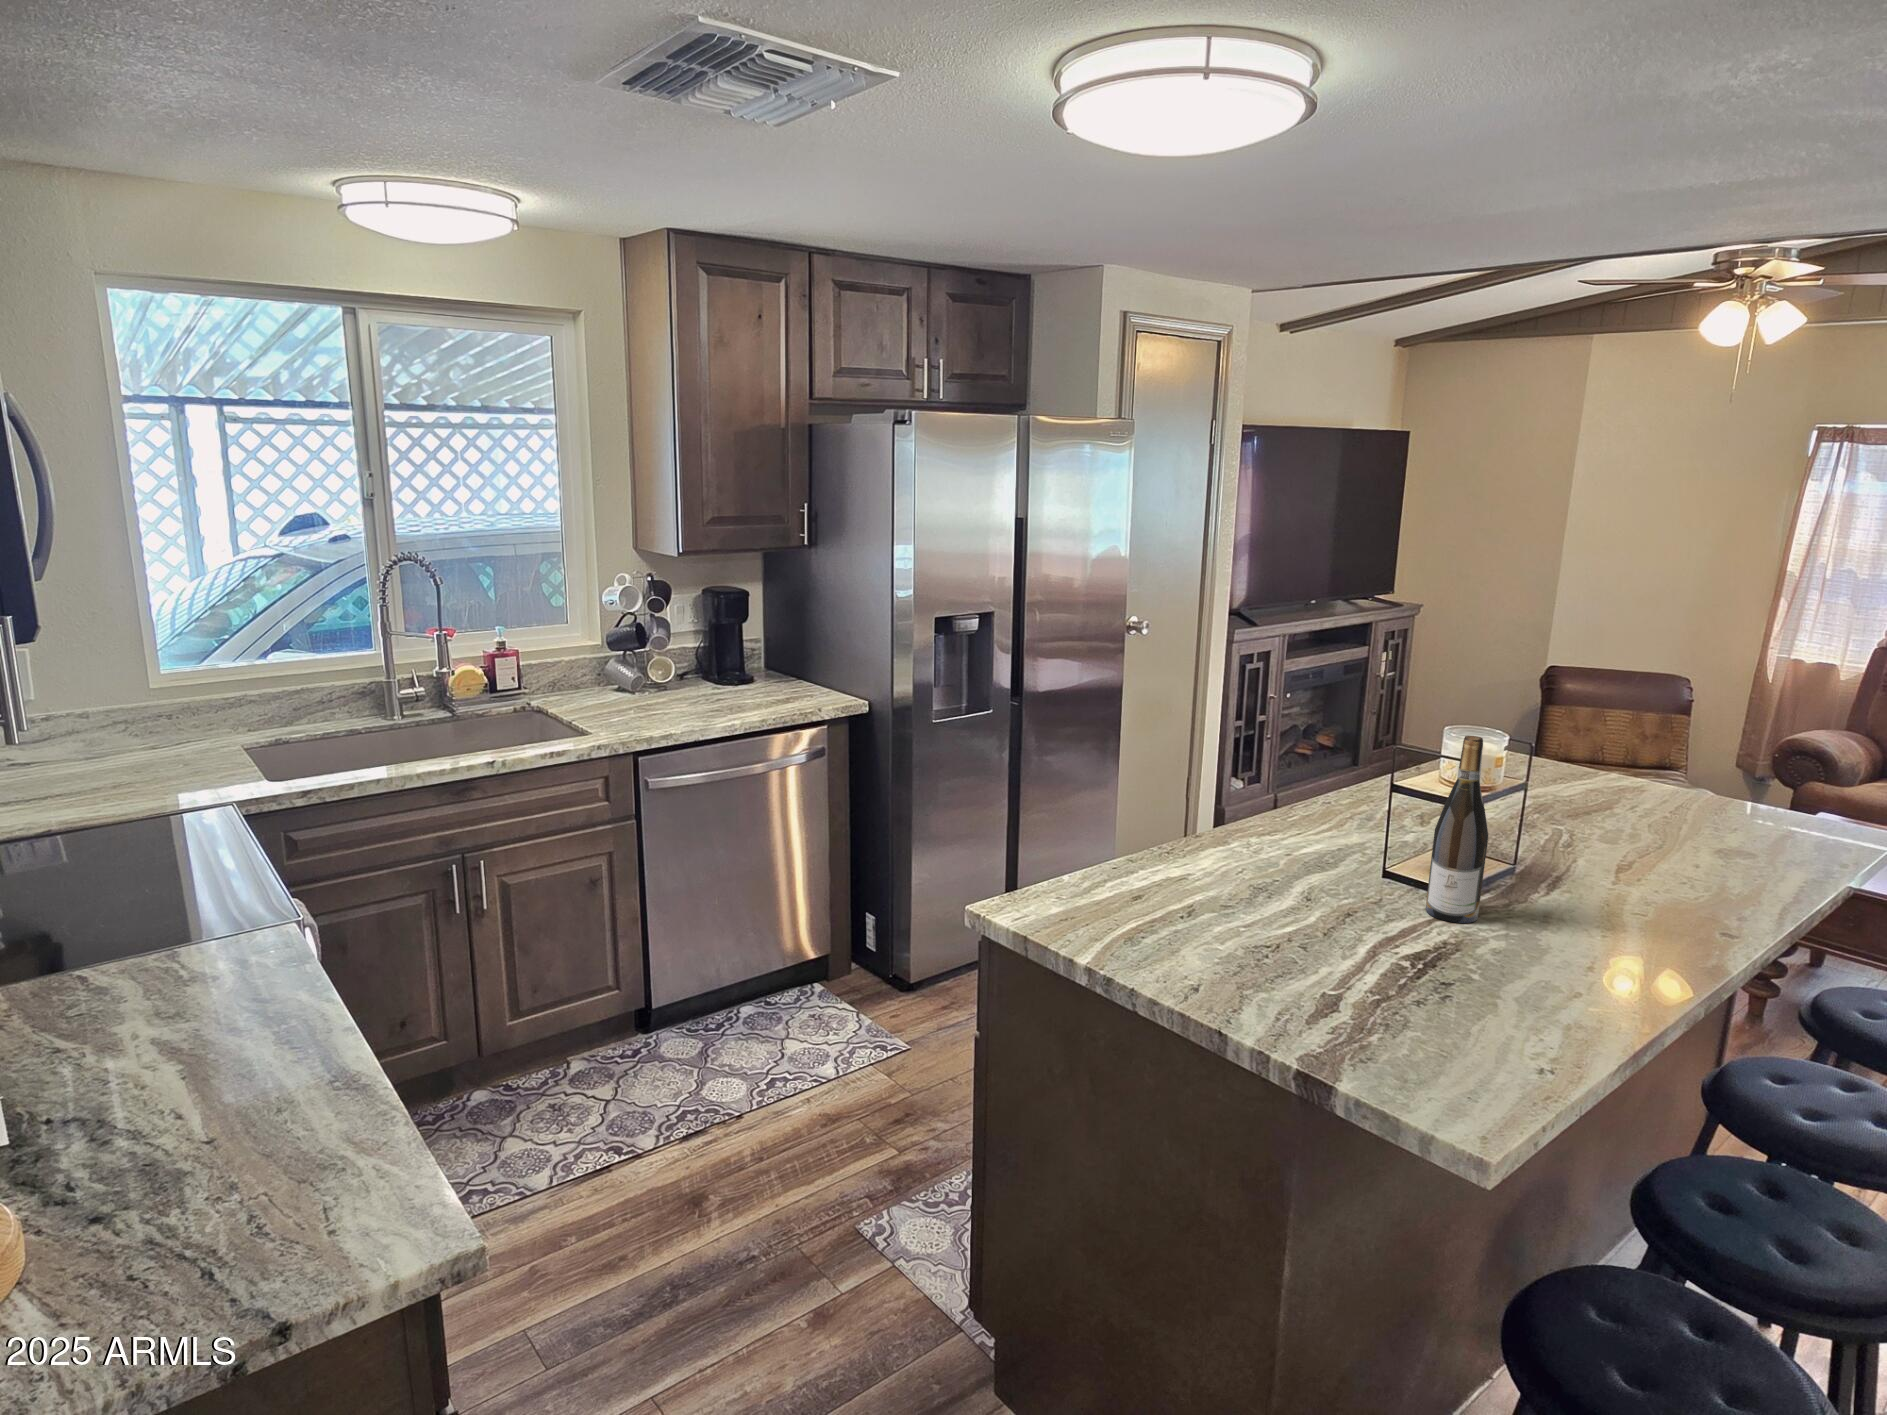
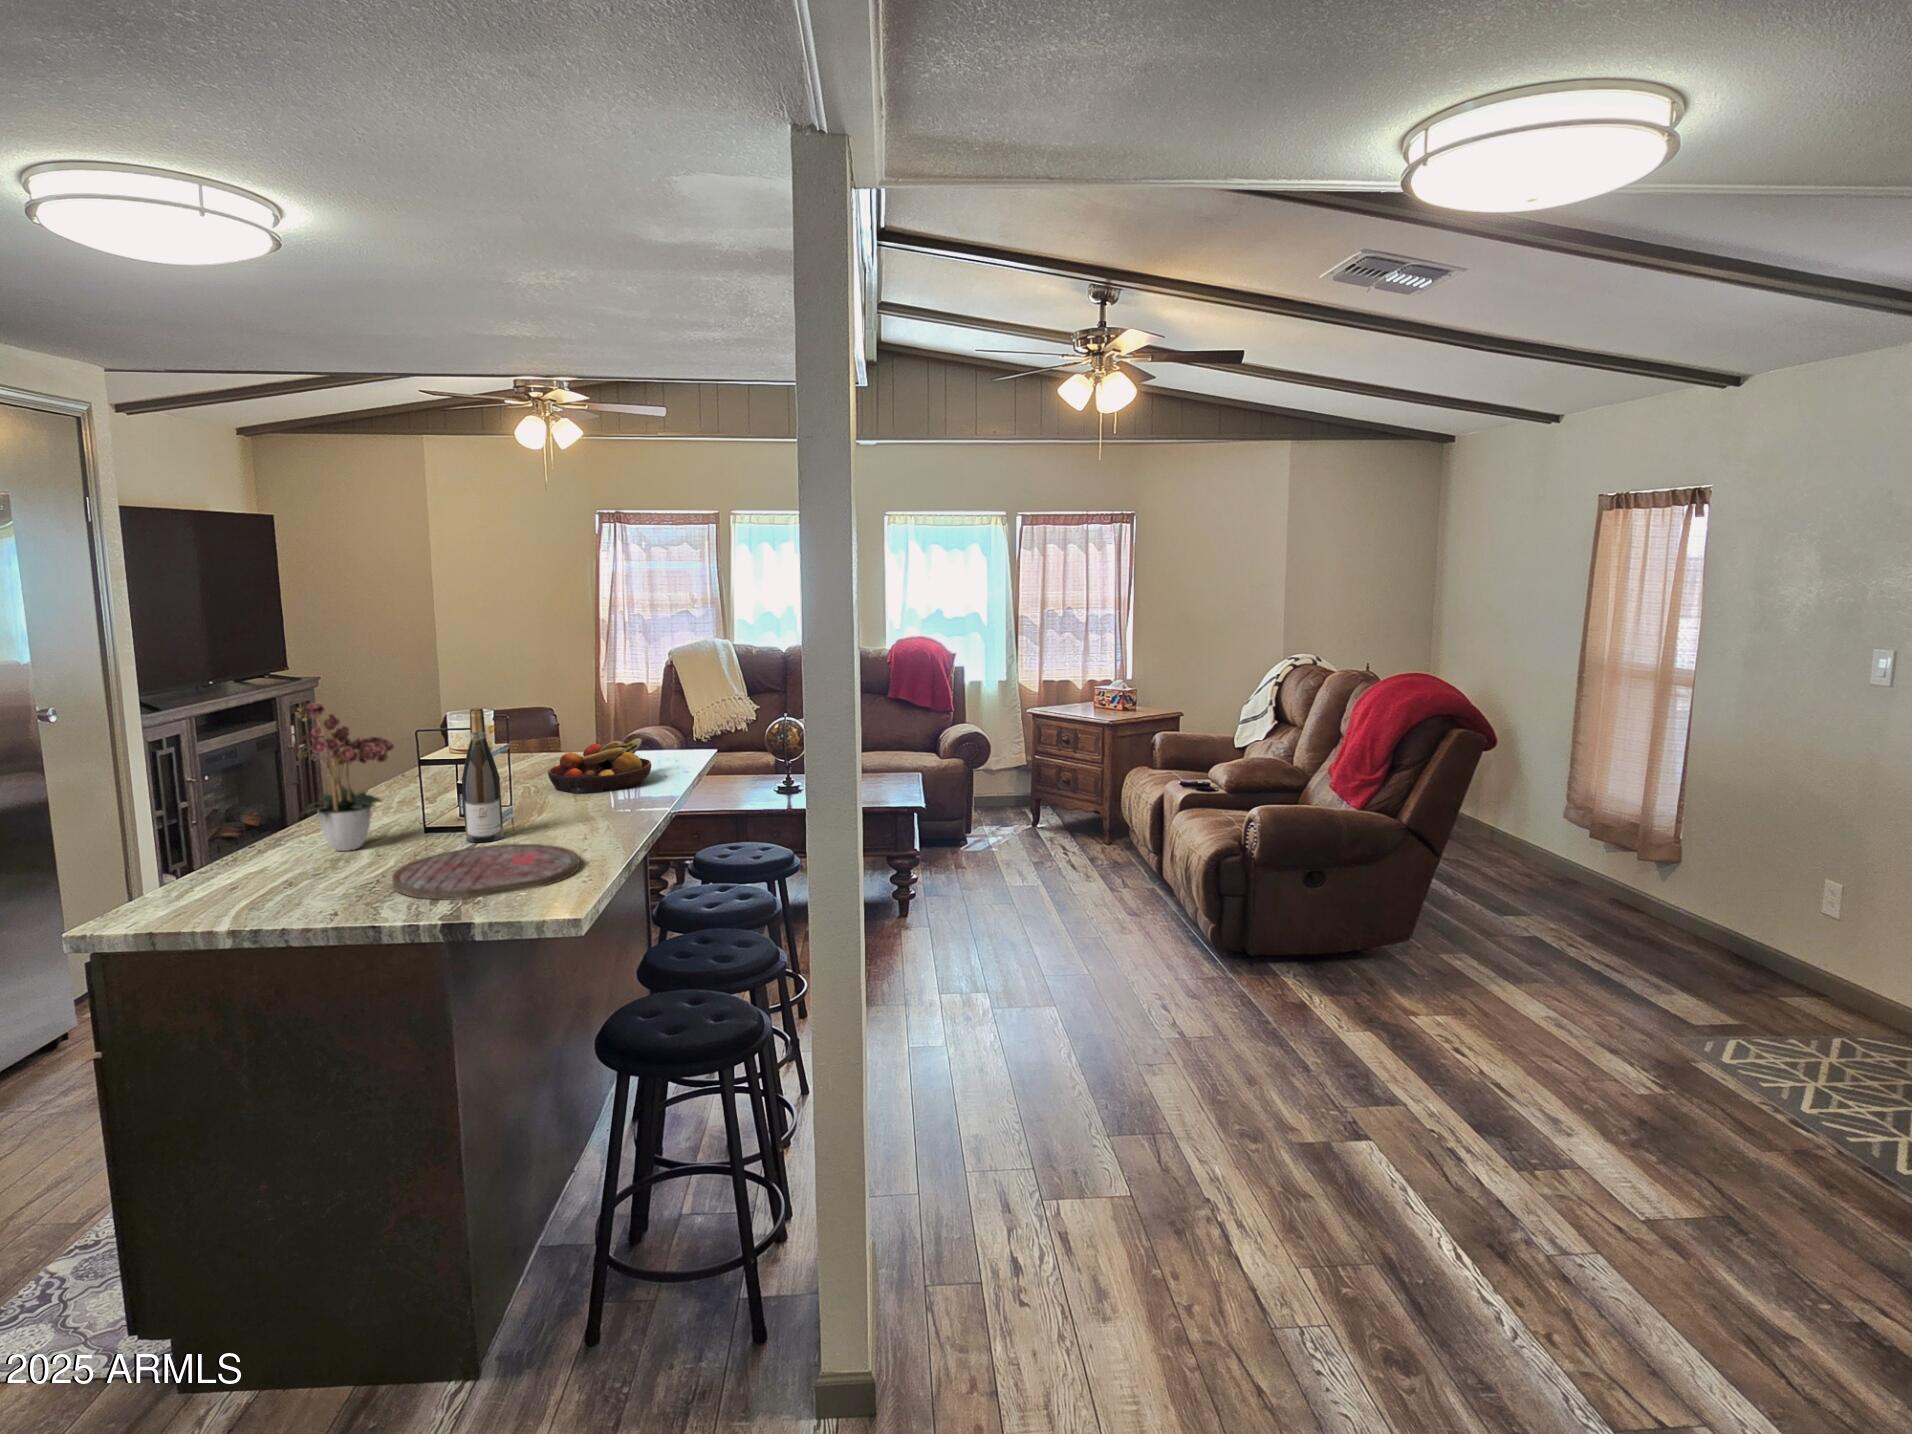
flower arrangement: none [1237,682,1376,876] -> present [293,703,394,851]
fruit bowl: none [1594,793,1770,878] -> present [548,738,651,793]
cutting board: none [1284,929,1558,1058] -> present [392,844,580,900]

